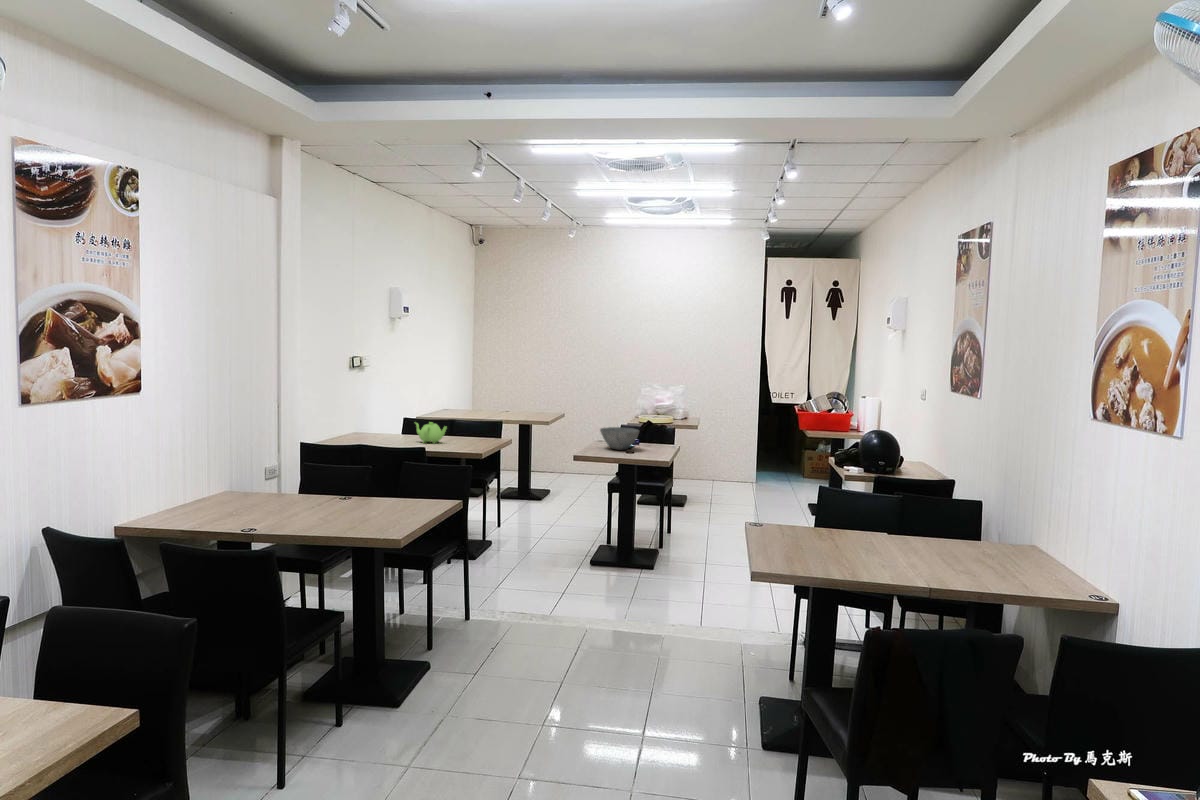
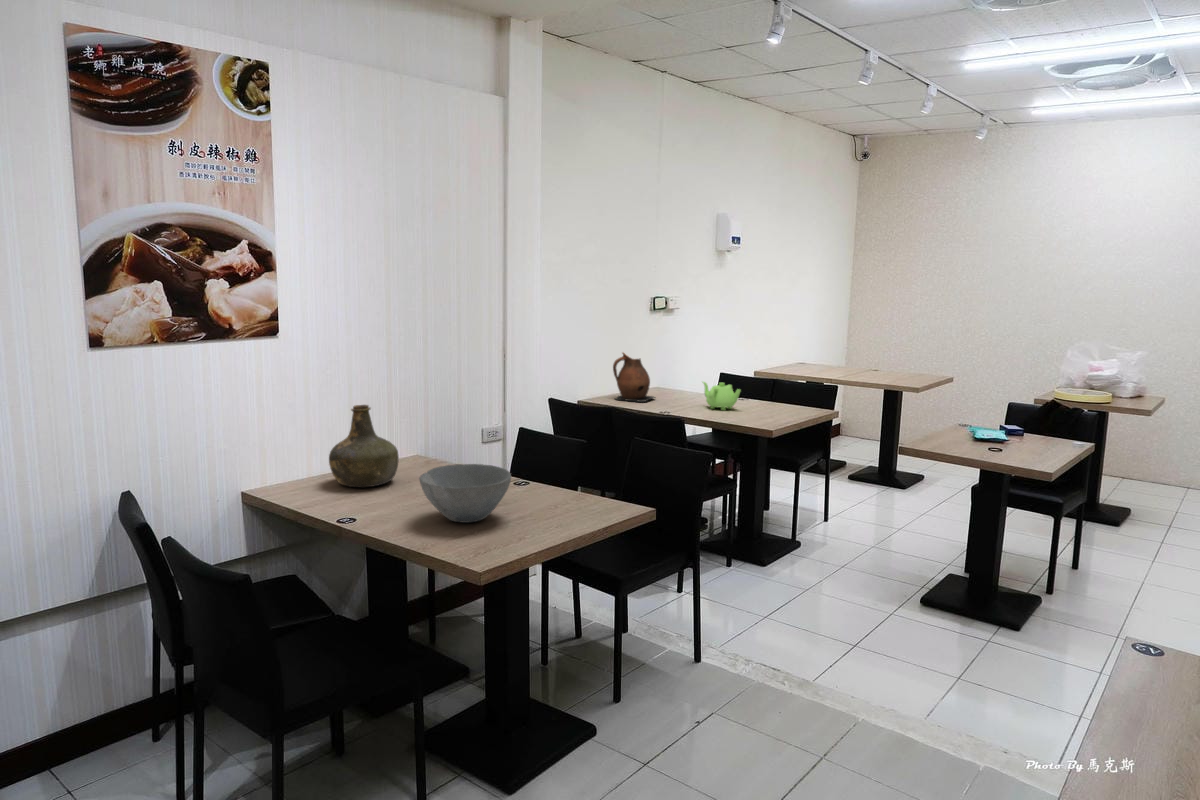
ceramic pitcher: none [338,402,373,442] -> present [613,353,655,402]
bowl: present [600,427,639,450] -> present [419,464,511,523]
bottle: none [185,447,246,514] -> present [329,405,399,487]

